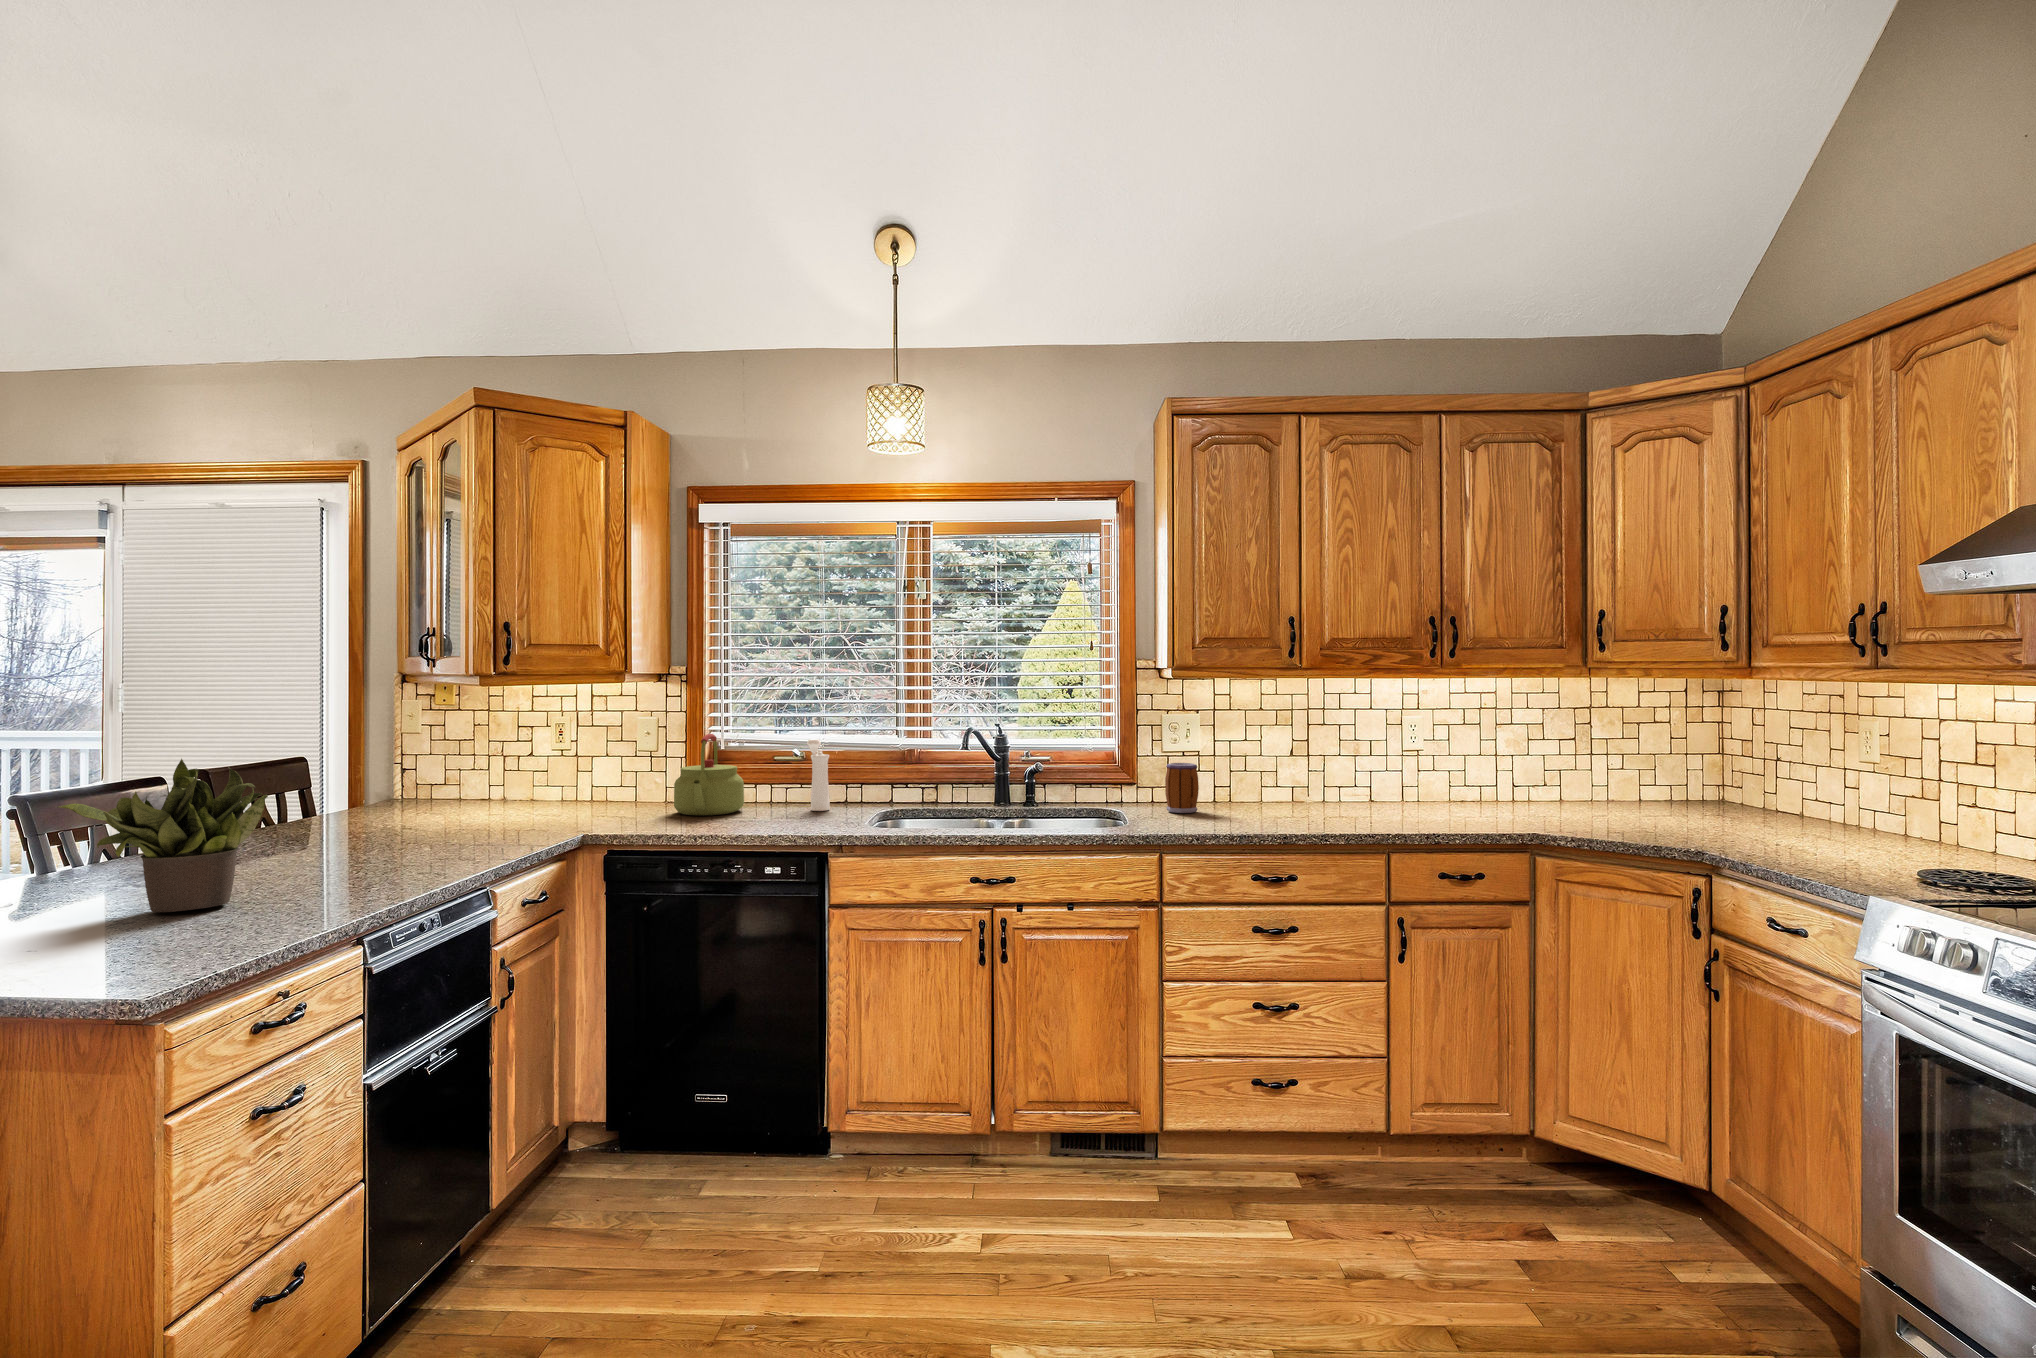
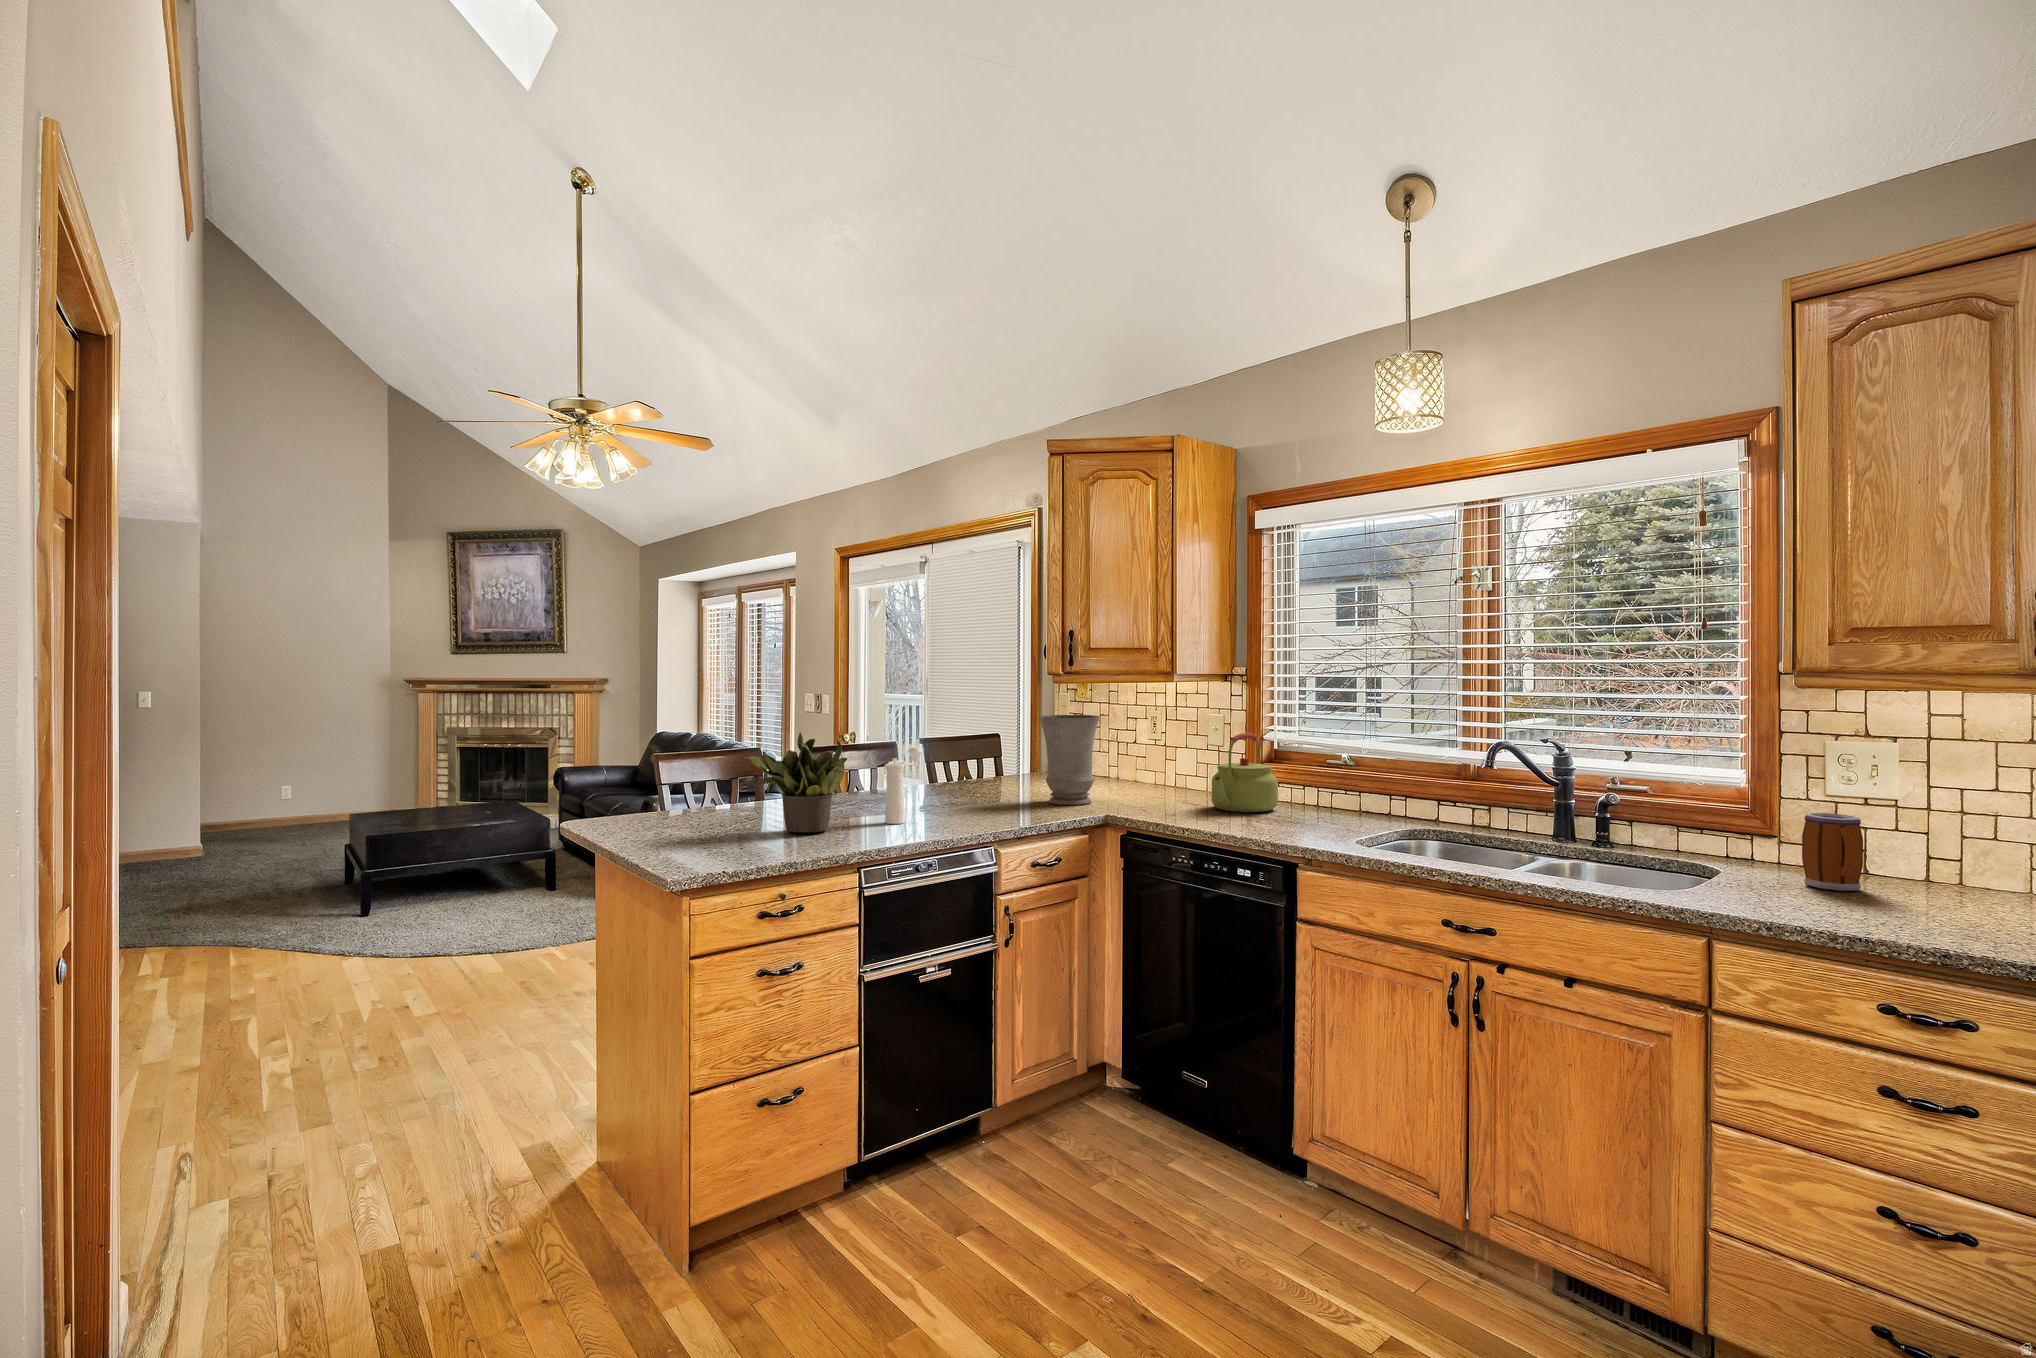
vase: none [458,723,541,832] -> present [1039,715,1100,805]
pepper mill: present [807,739,830,811] -> present [885,747,923,824]

